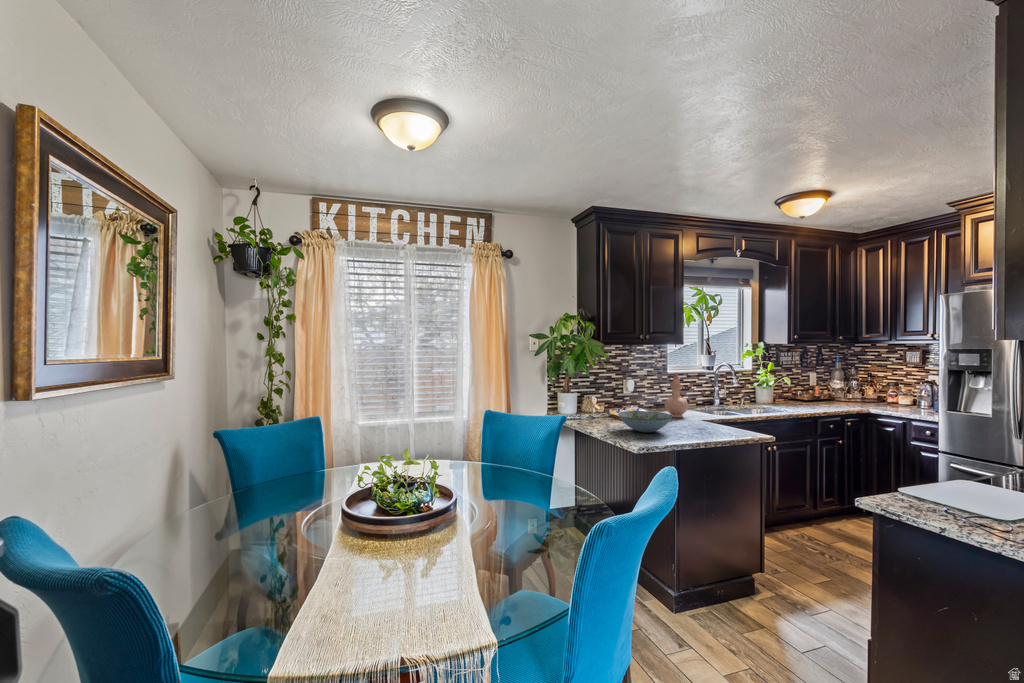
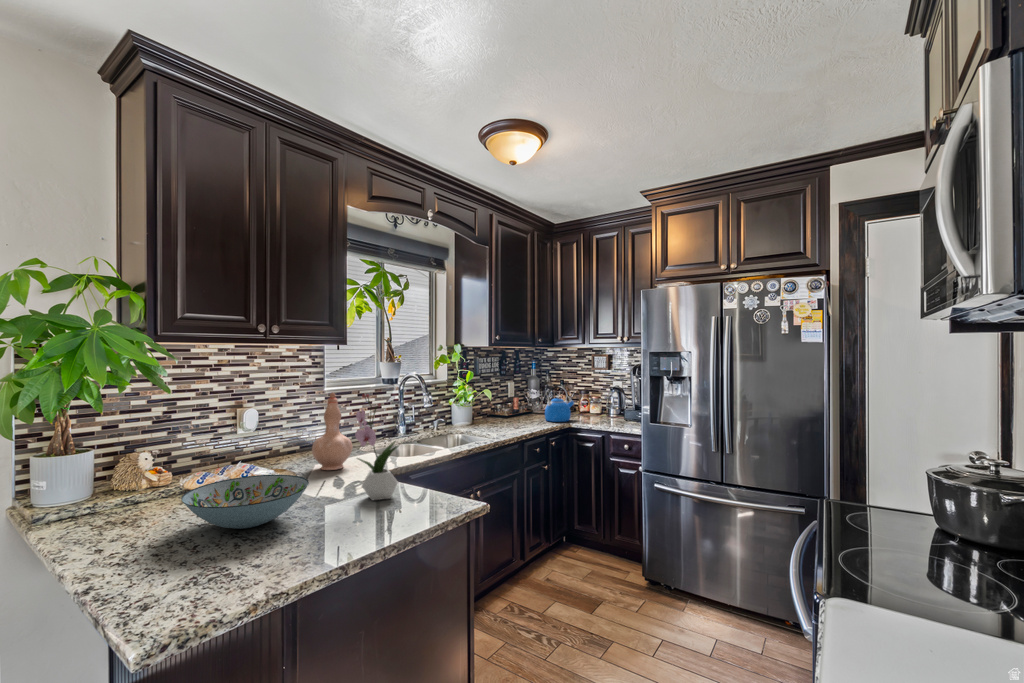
flower arrangement: none [694,374,721,431] -> present [355,394,399,500]
kettle: none [845,377,878,408] -> present [545,385,574,422]

